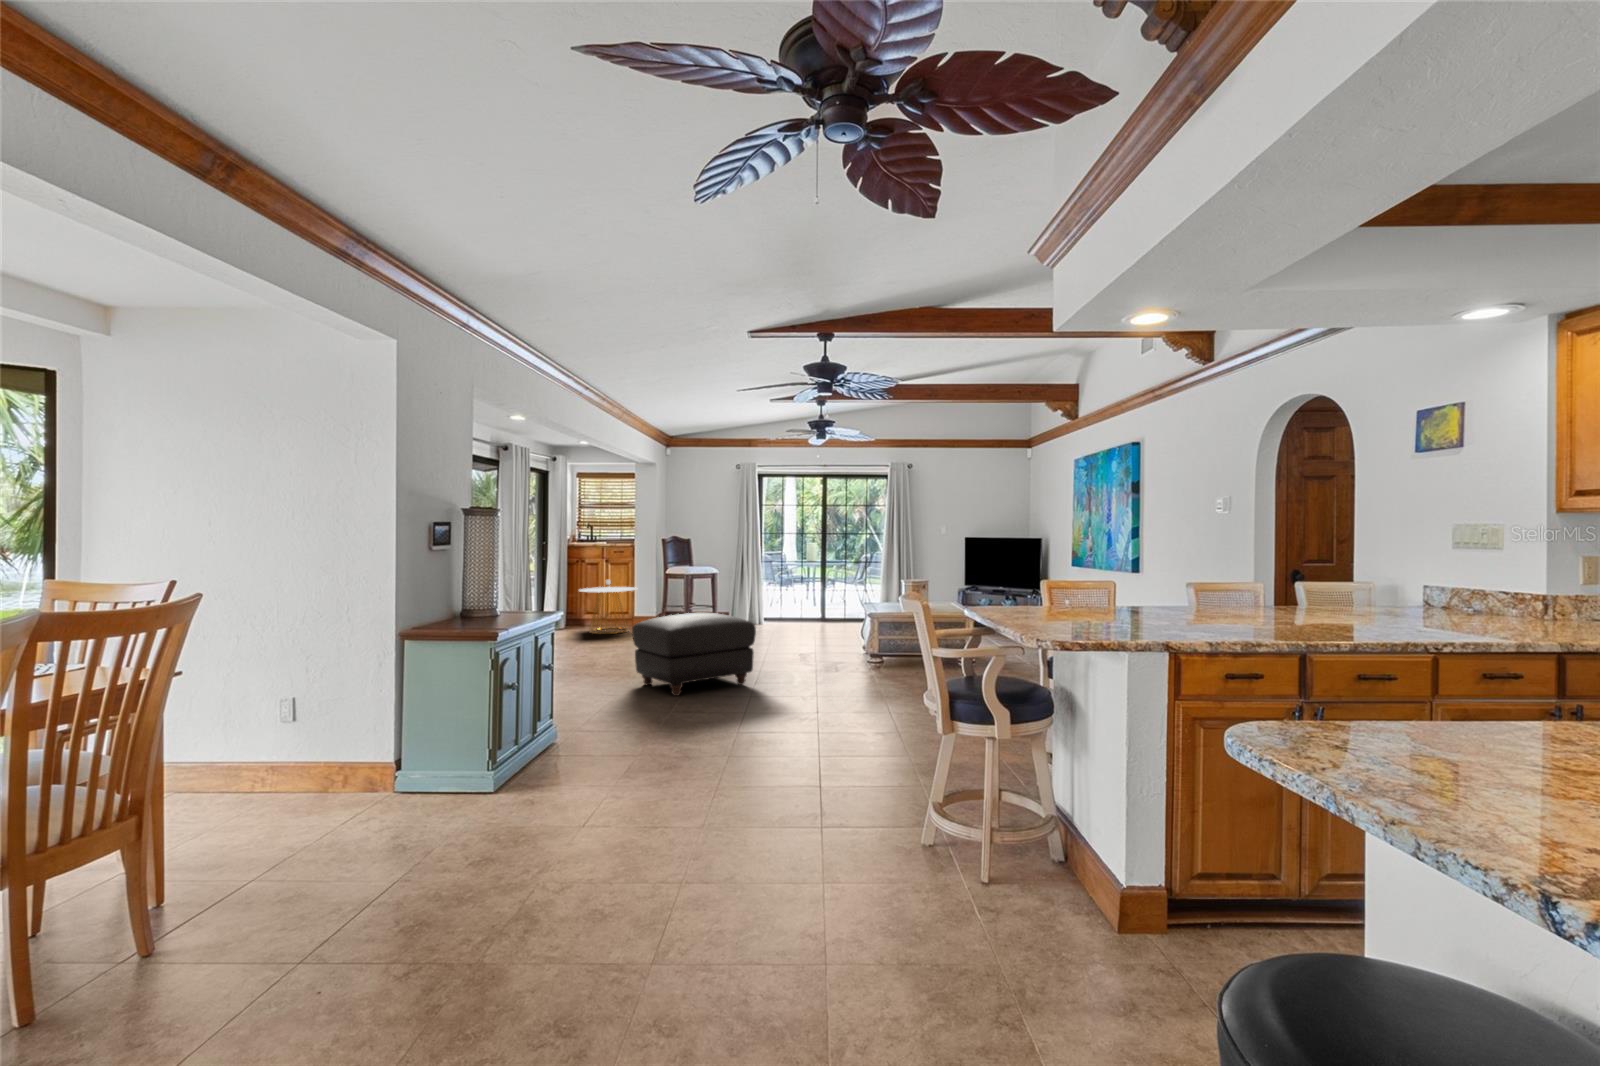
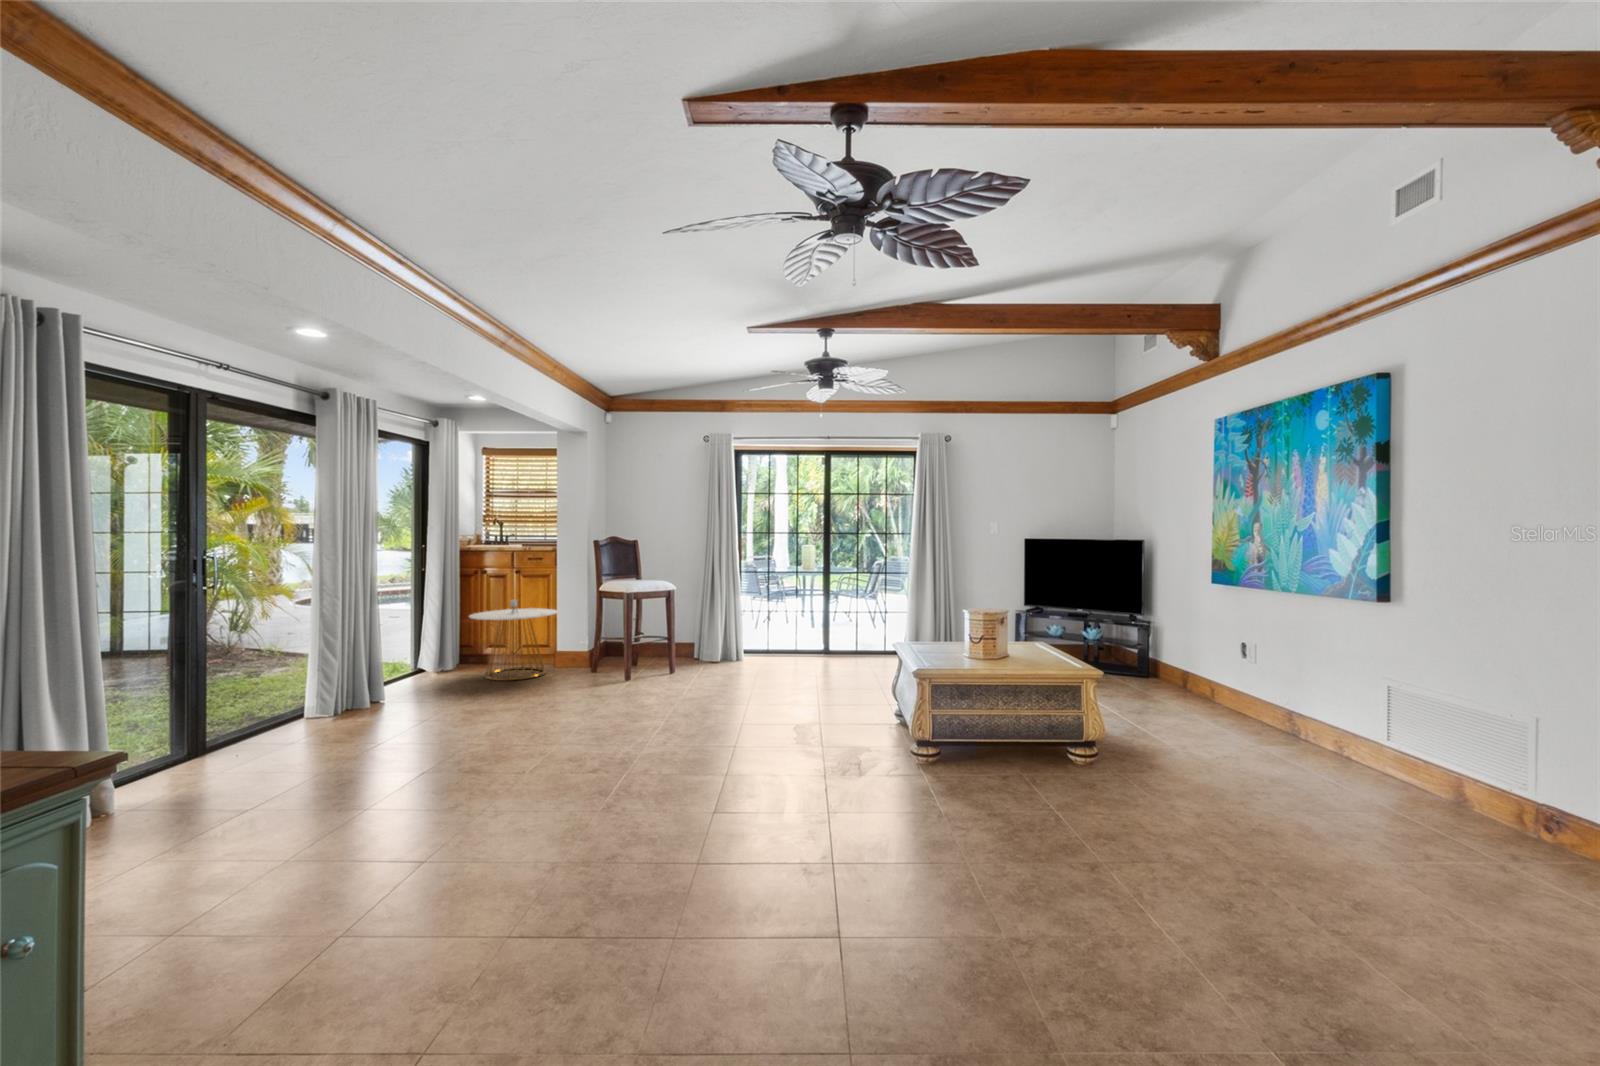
ottoman: present [632,613,756,696] -> none [481,681,716,867]

